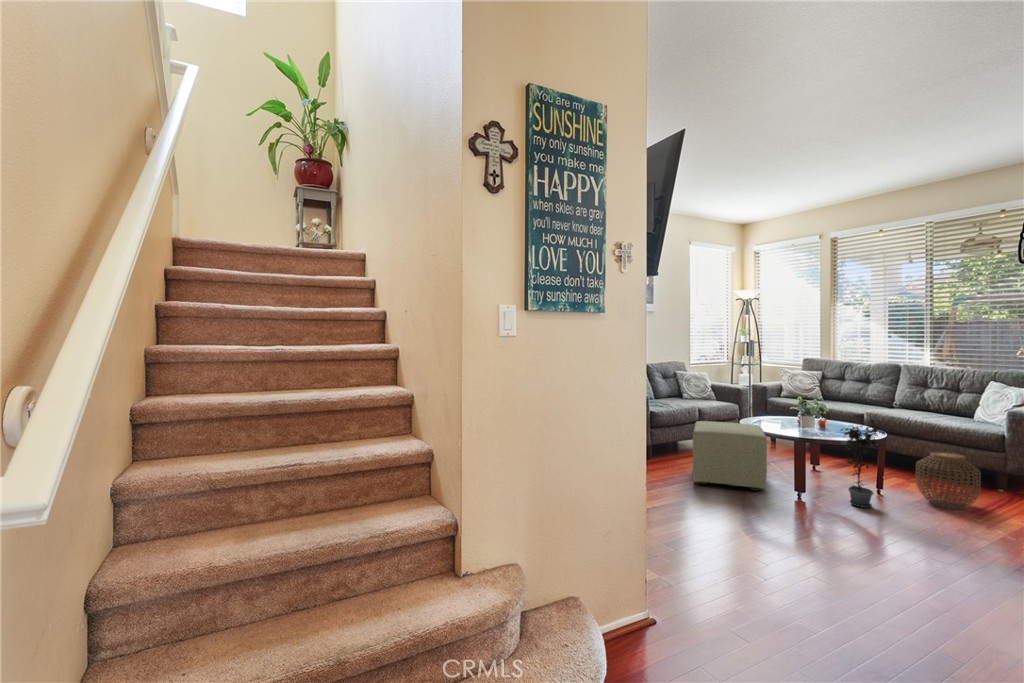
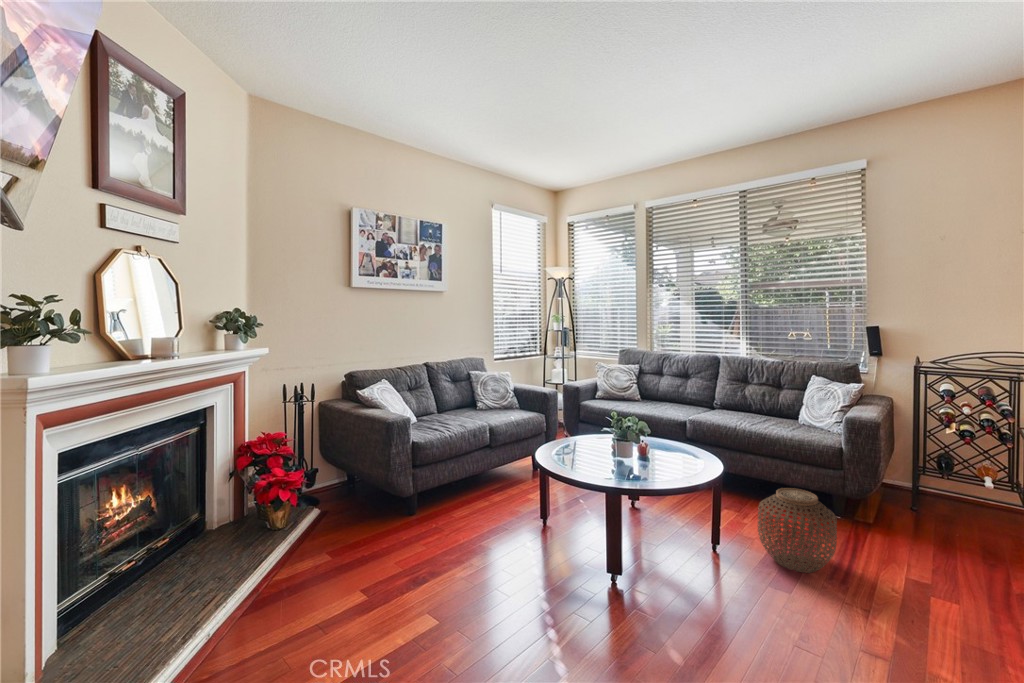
potted plant: present [842,420,885,508] -> none [668,459,729,593]
ottoman: present [693,421,767,491] -> none [459,459,568,575]

